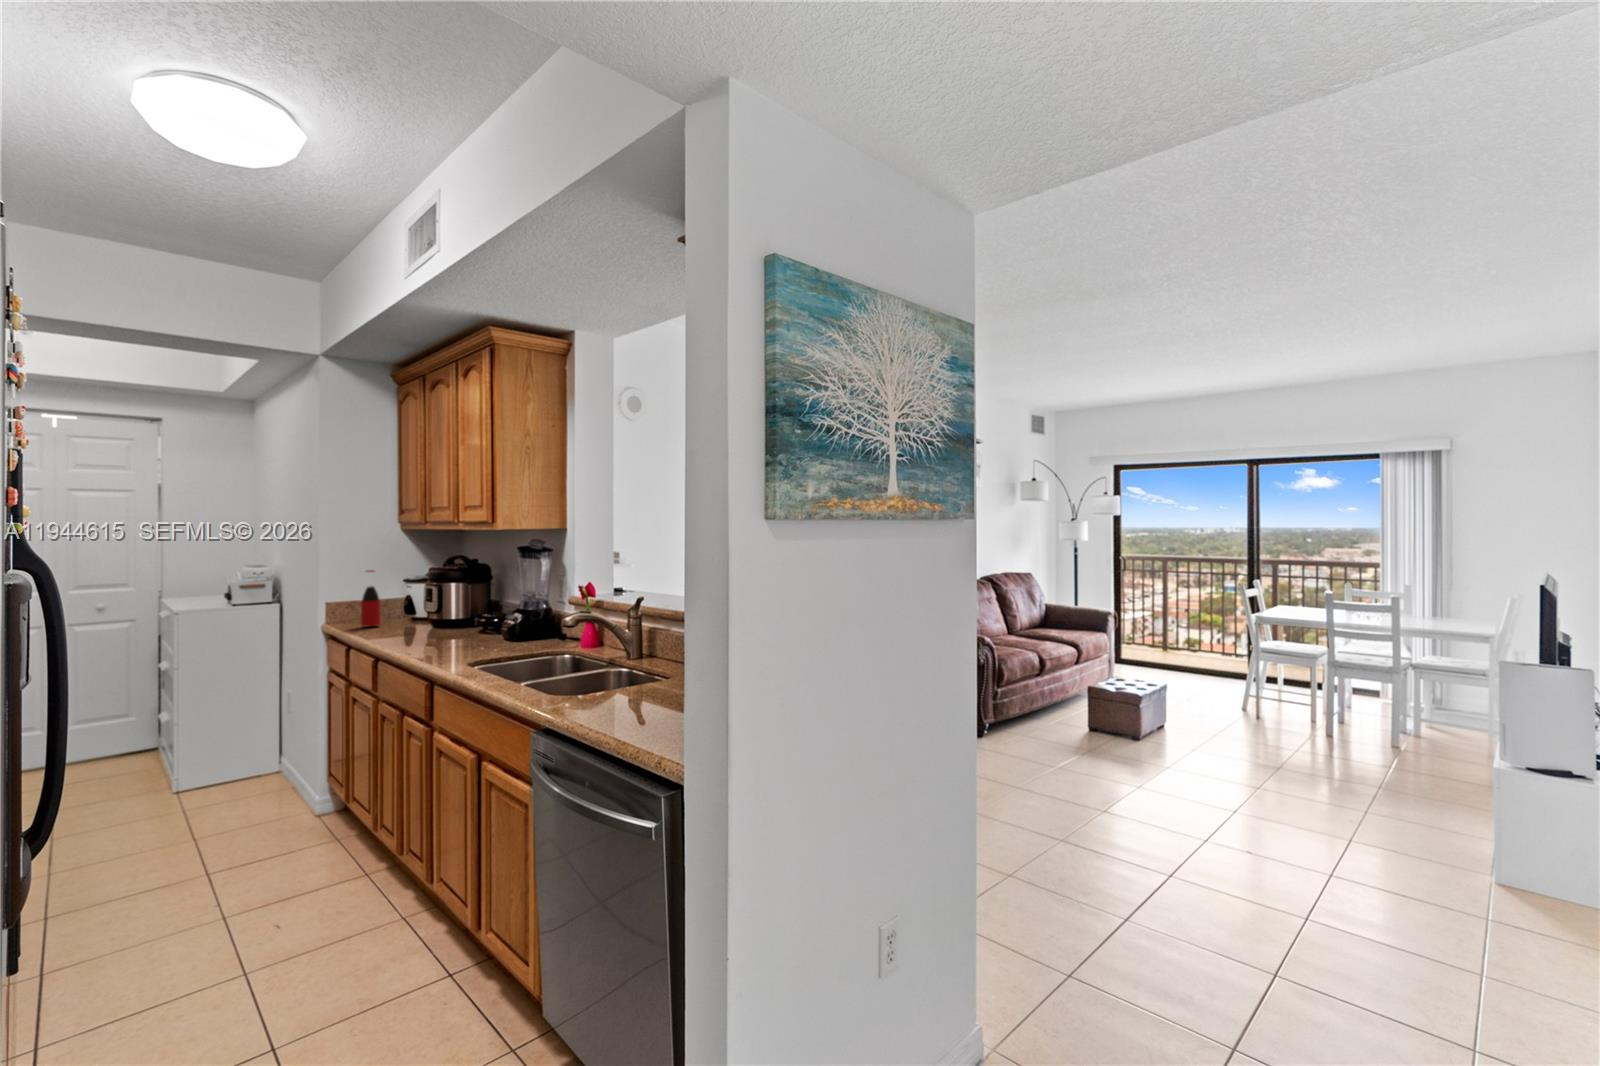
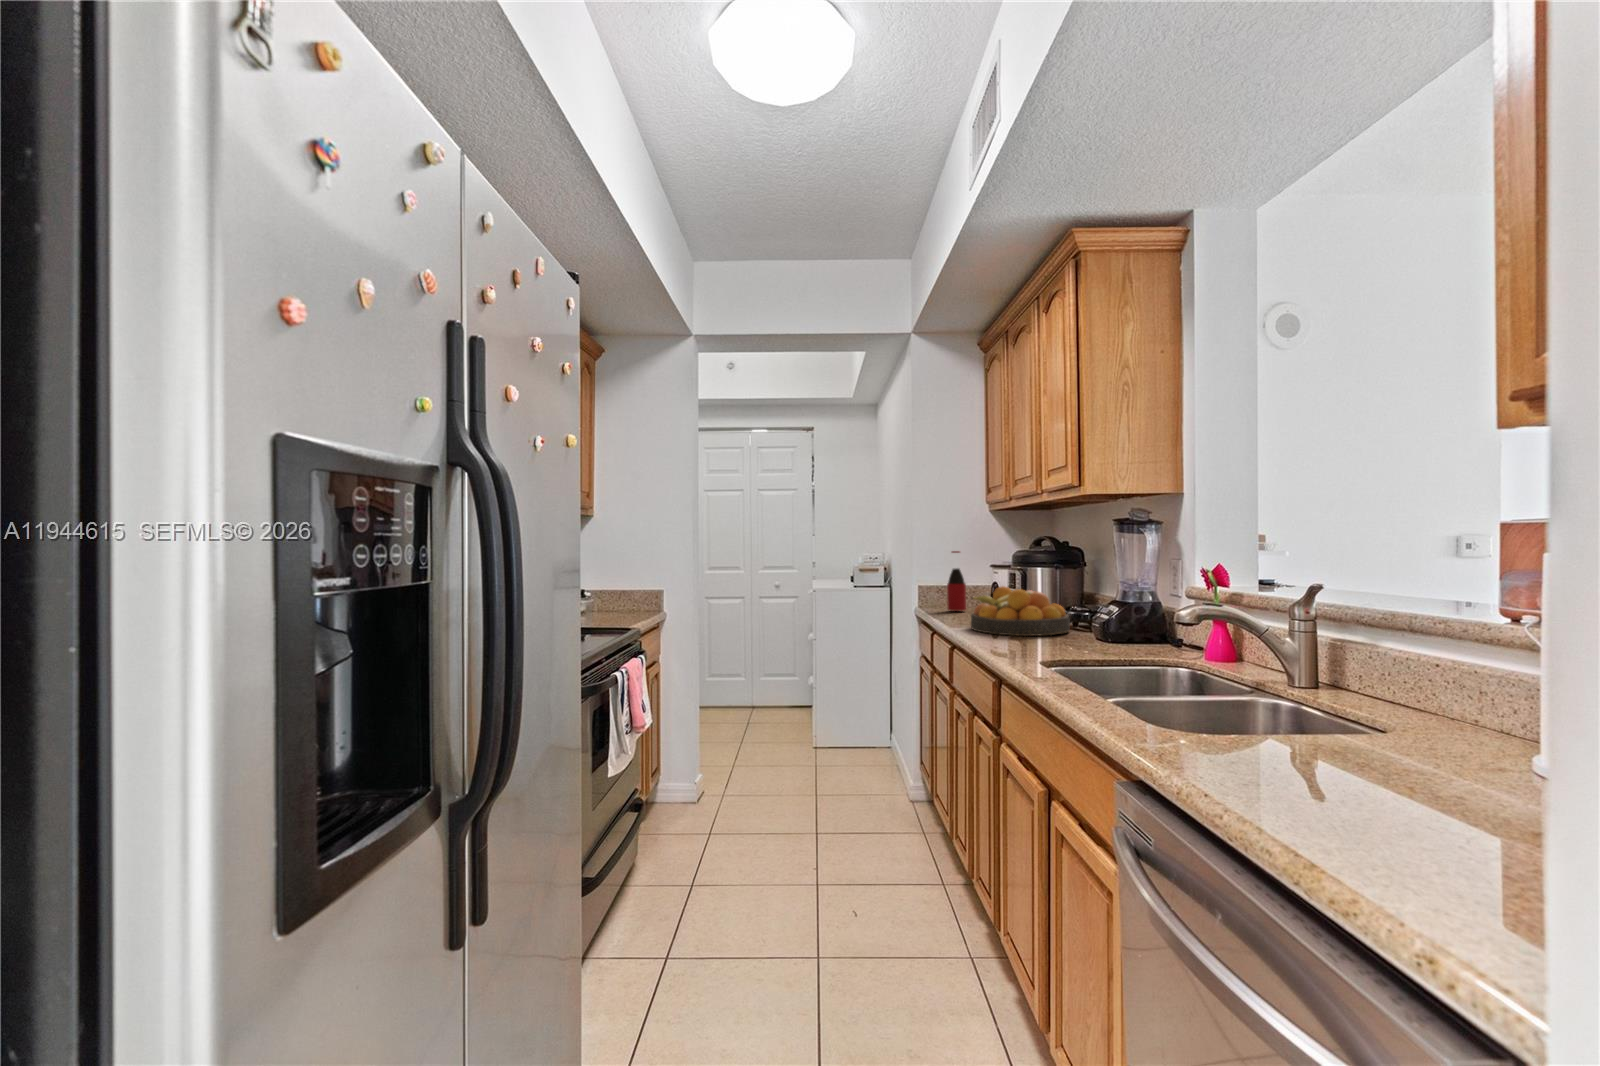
fruit bowl: none [394,603,483,645] -> present [971,586,1070,636]

